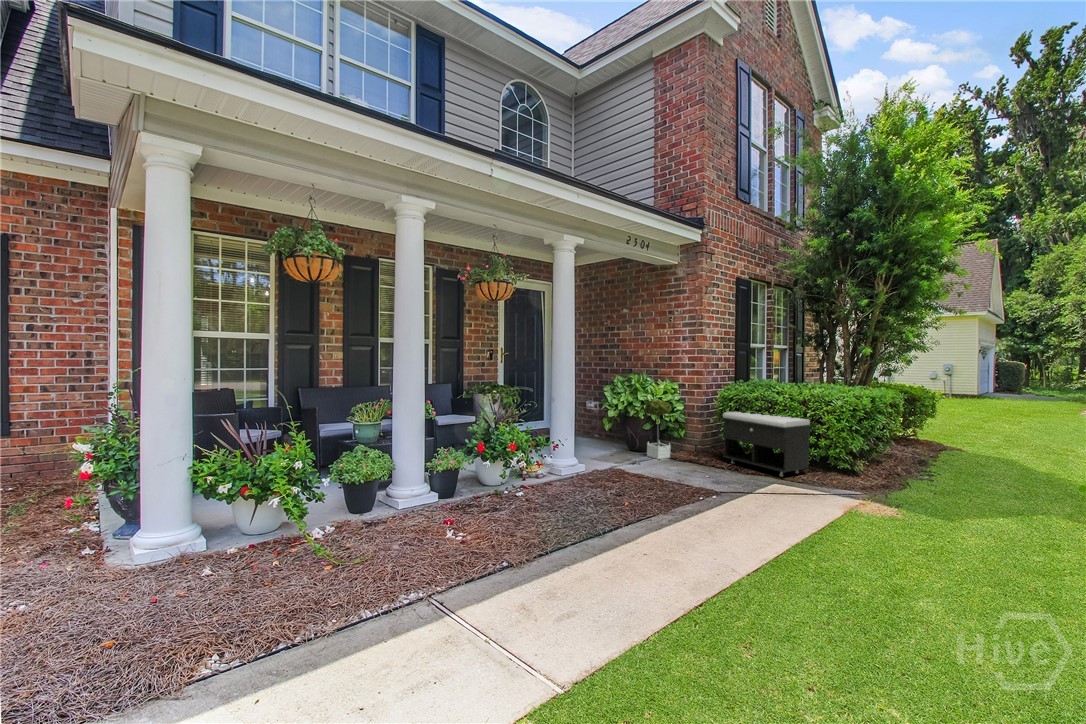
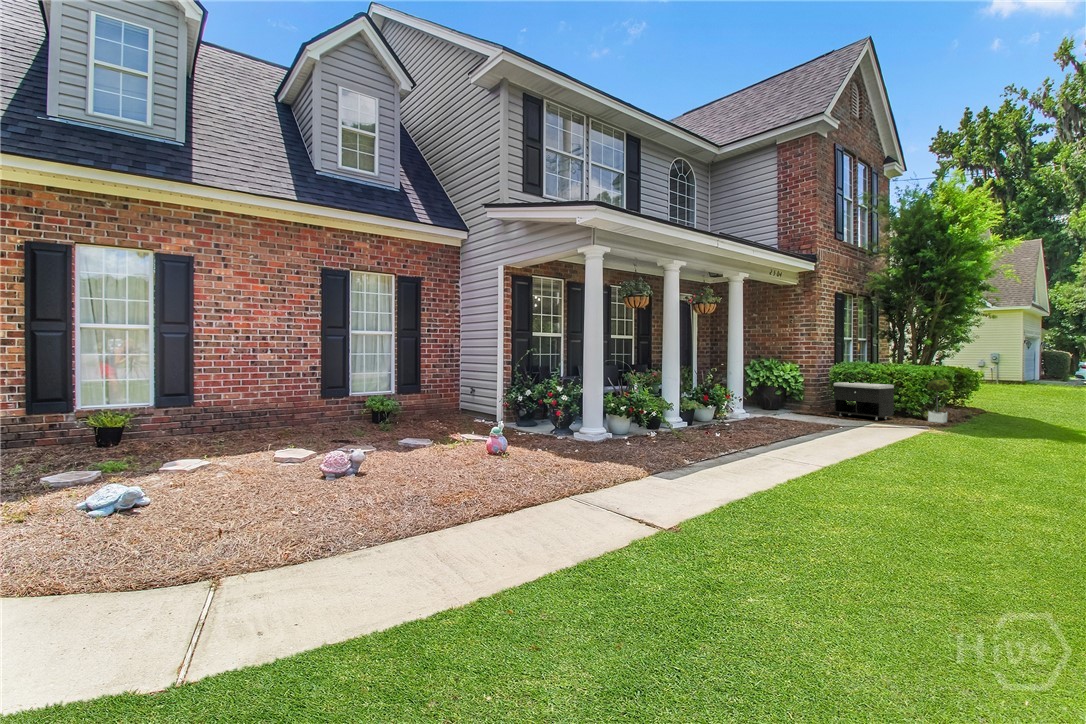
potted tree: present [644,400,671,459] -> present [927,380,950,423]

